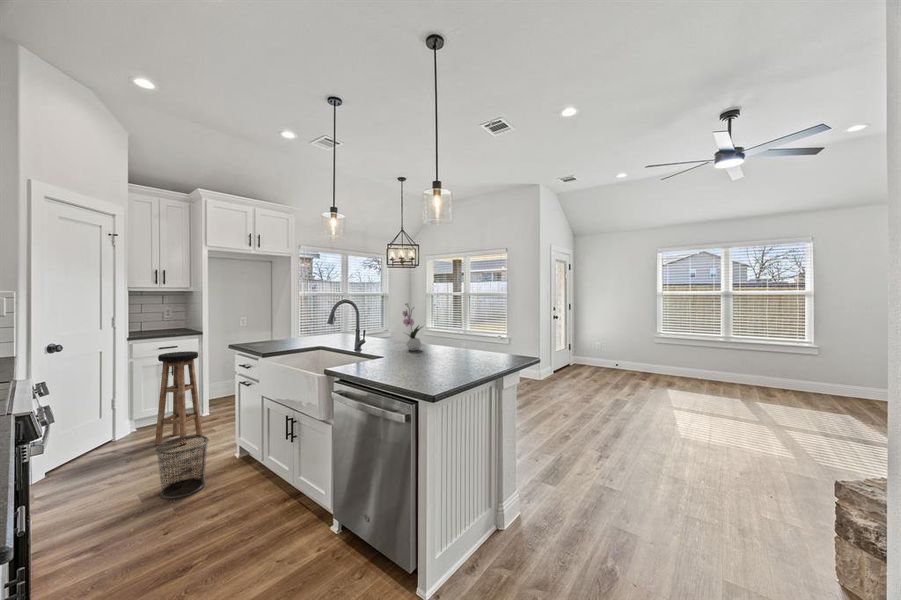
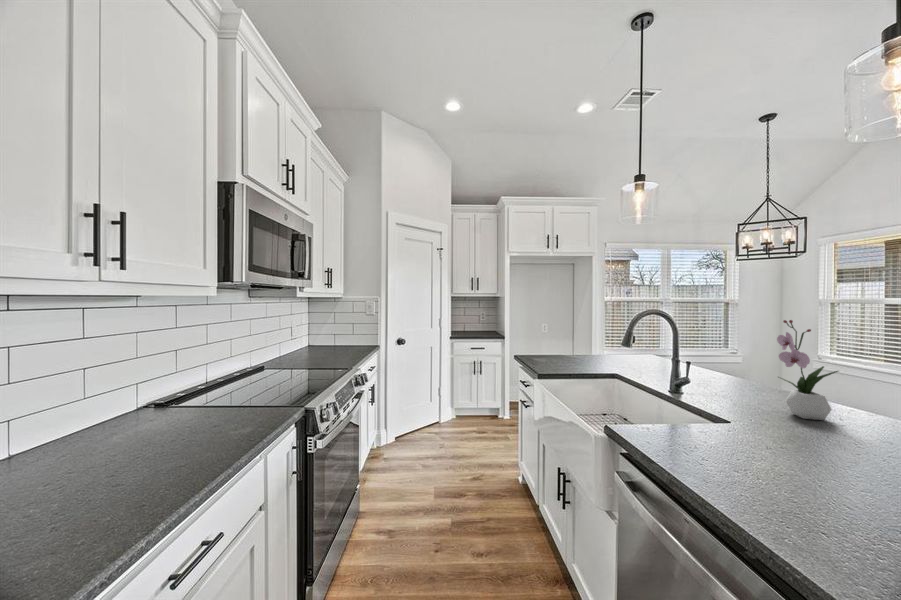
bar stool: present [155,351,202,445] -> none [462,354,499,445]
waste bin: present [156,435,209,498] -> none [443,445,487,512]

